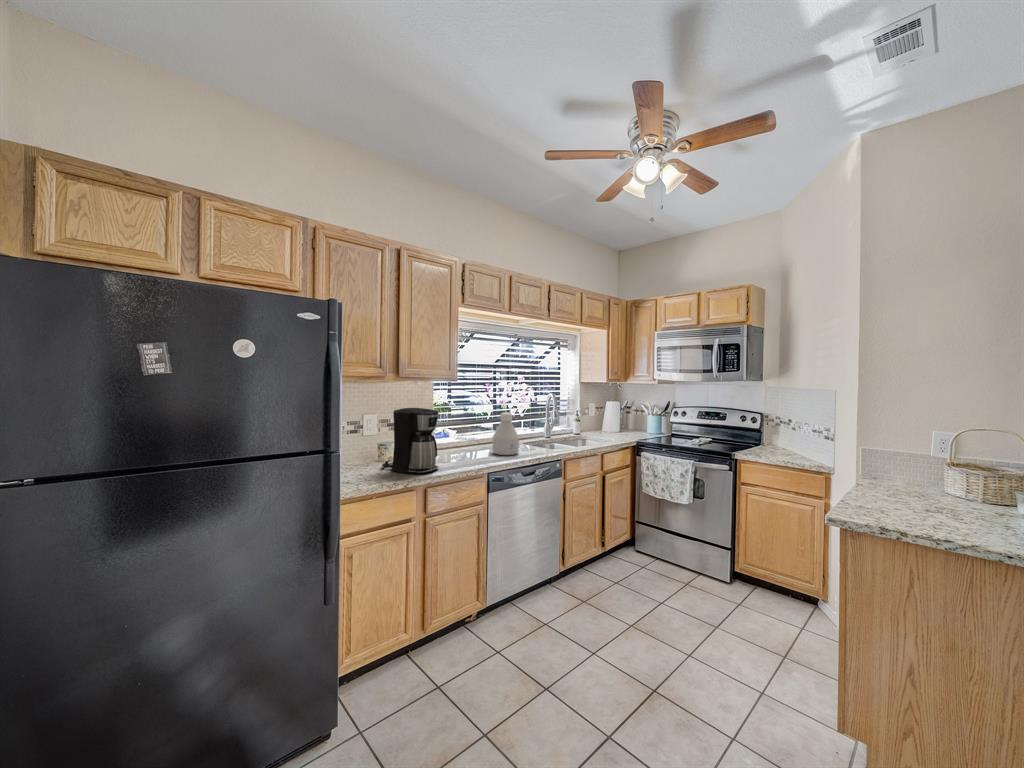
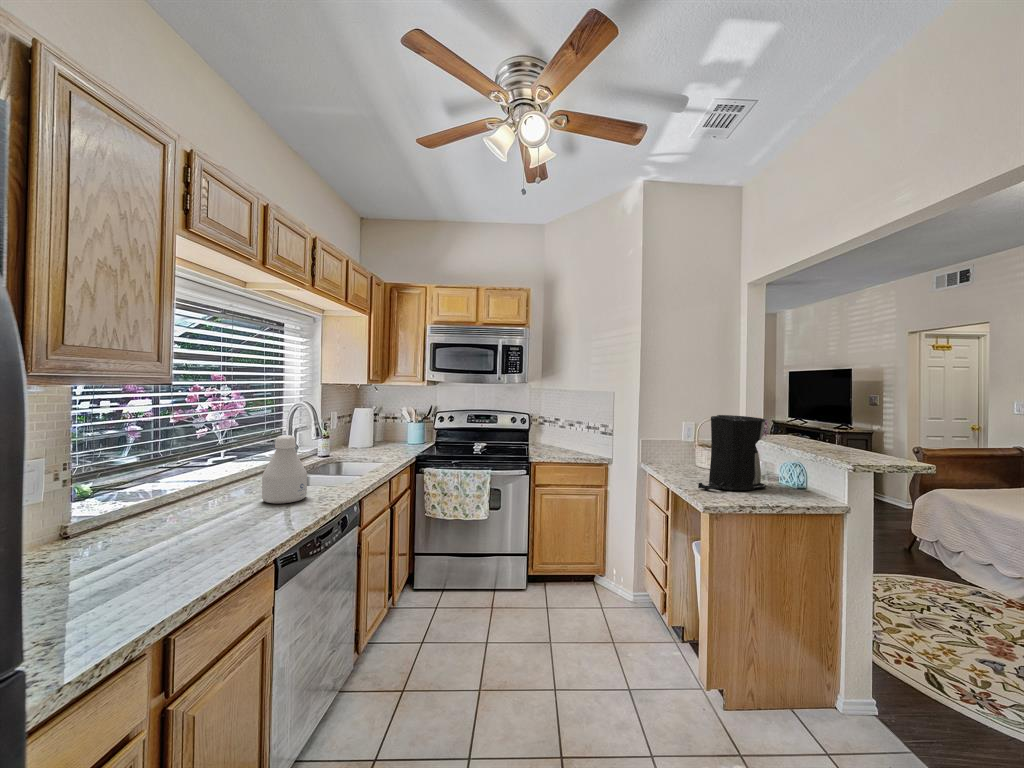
coffee maker: present [381,408,439,474] -> present [698,415,766,490]

